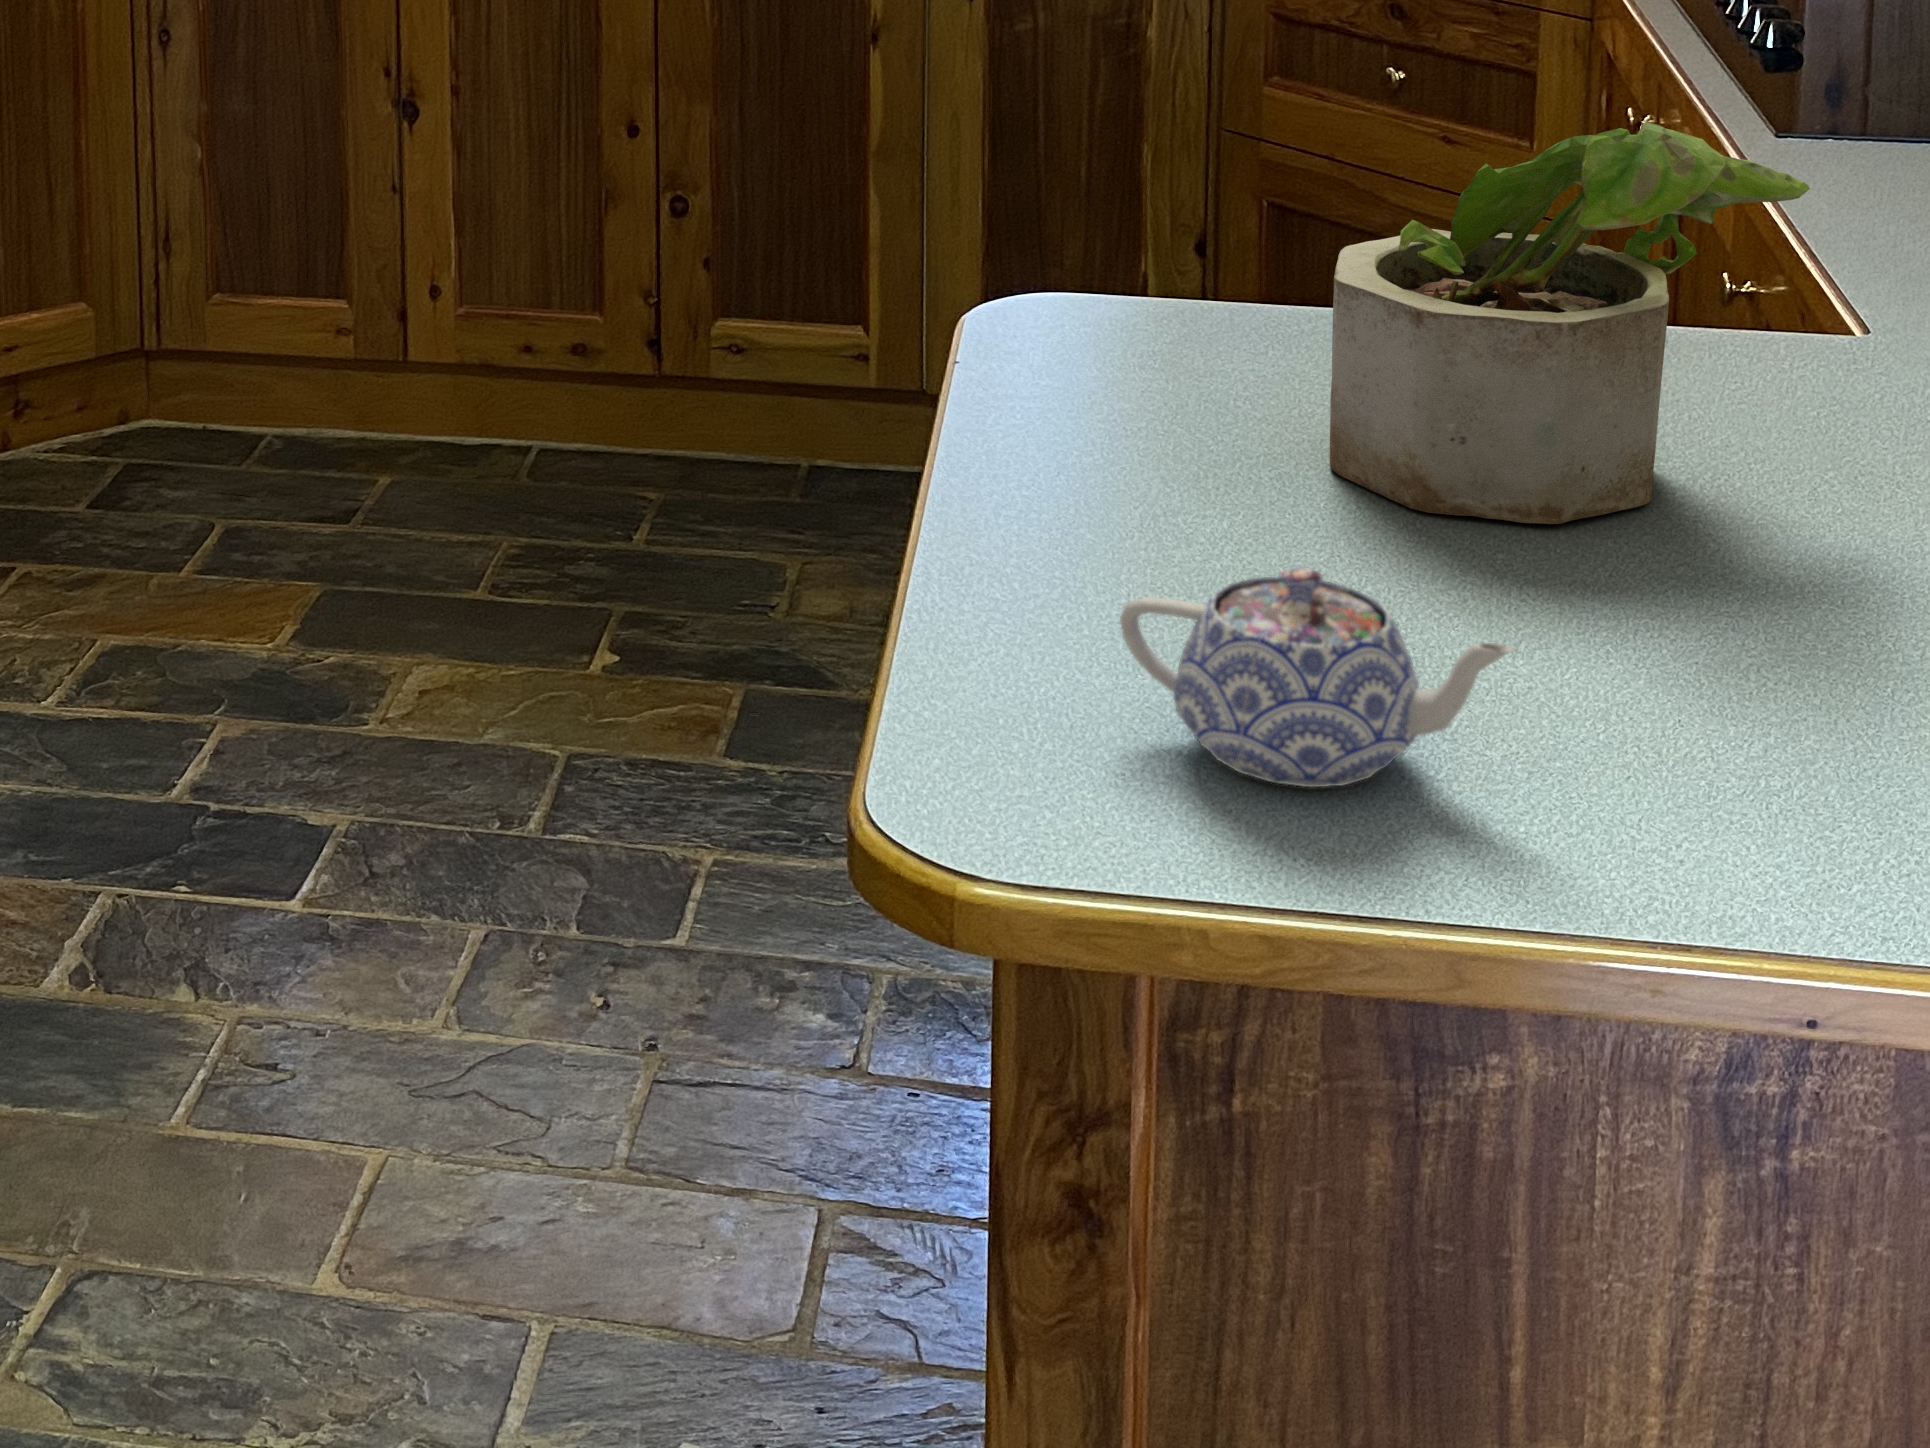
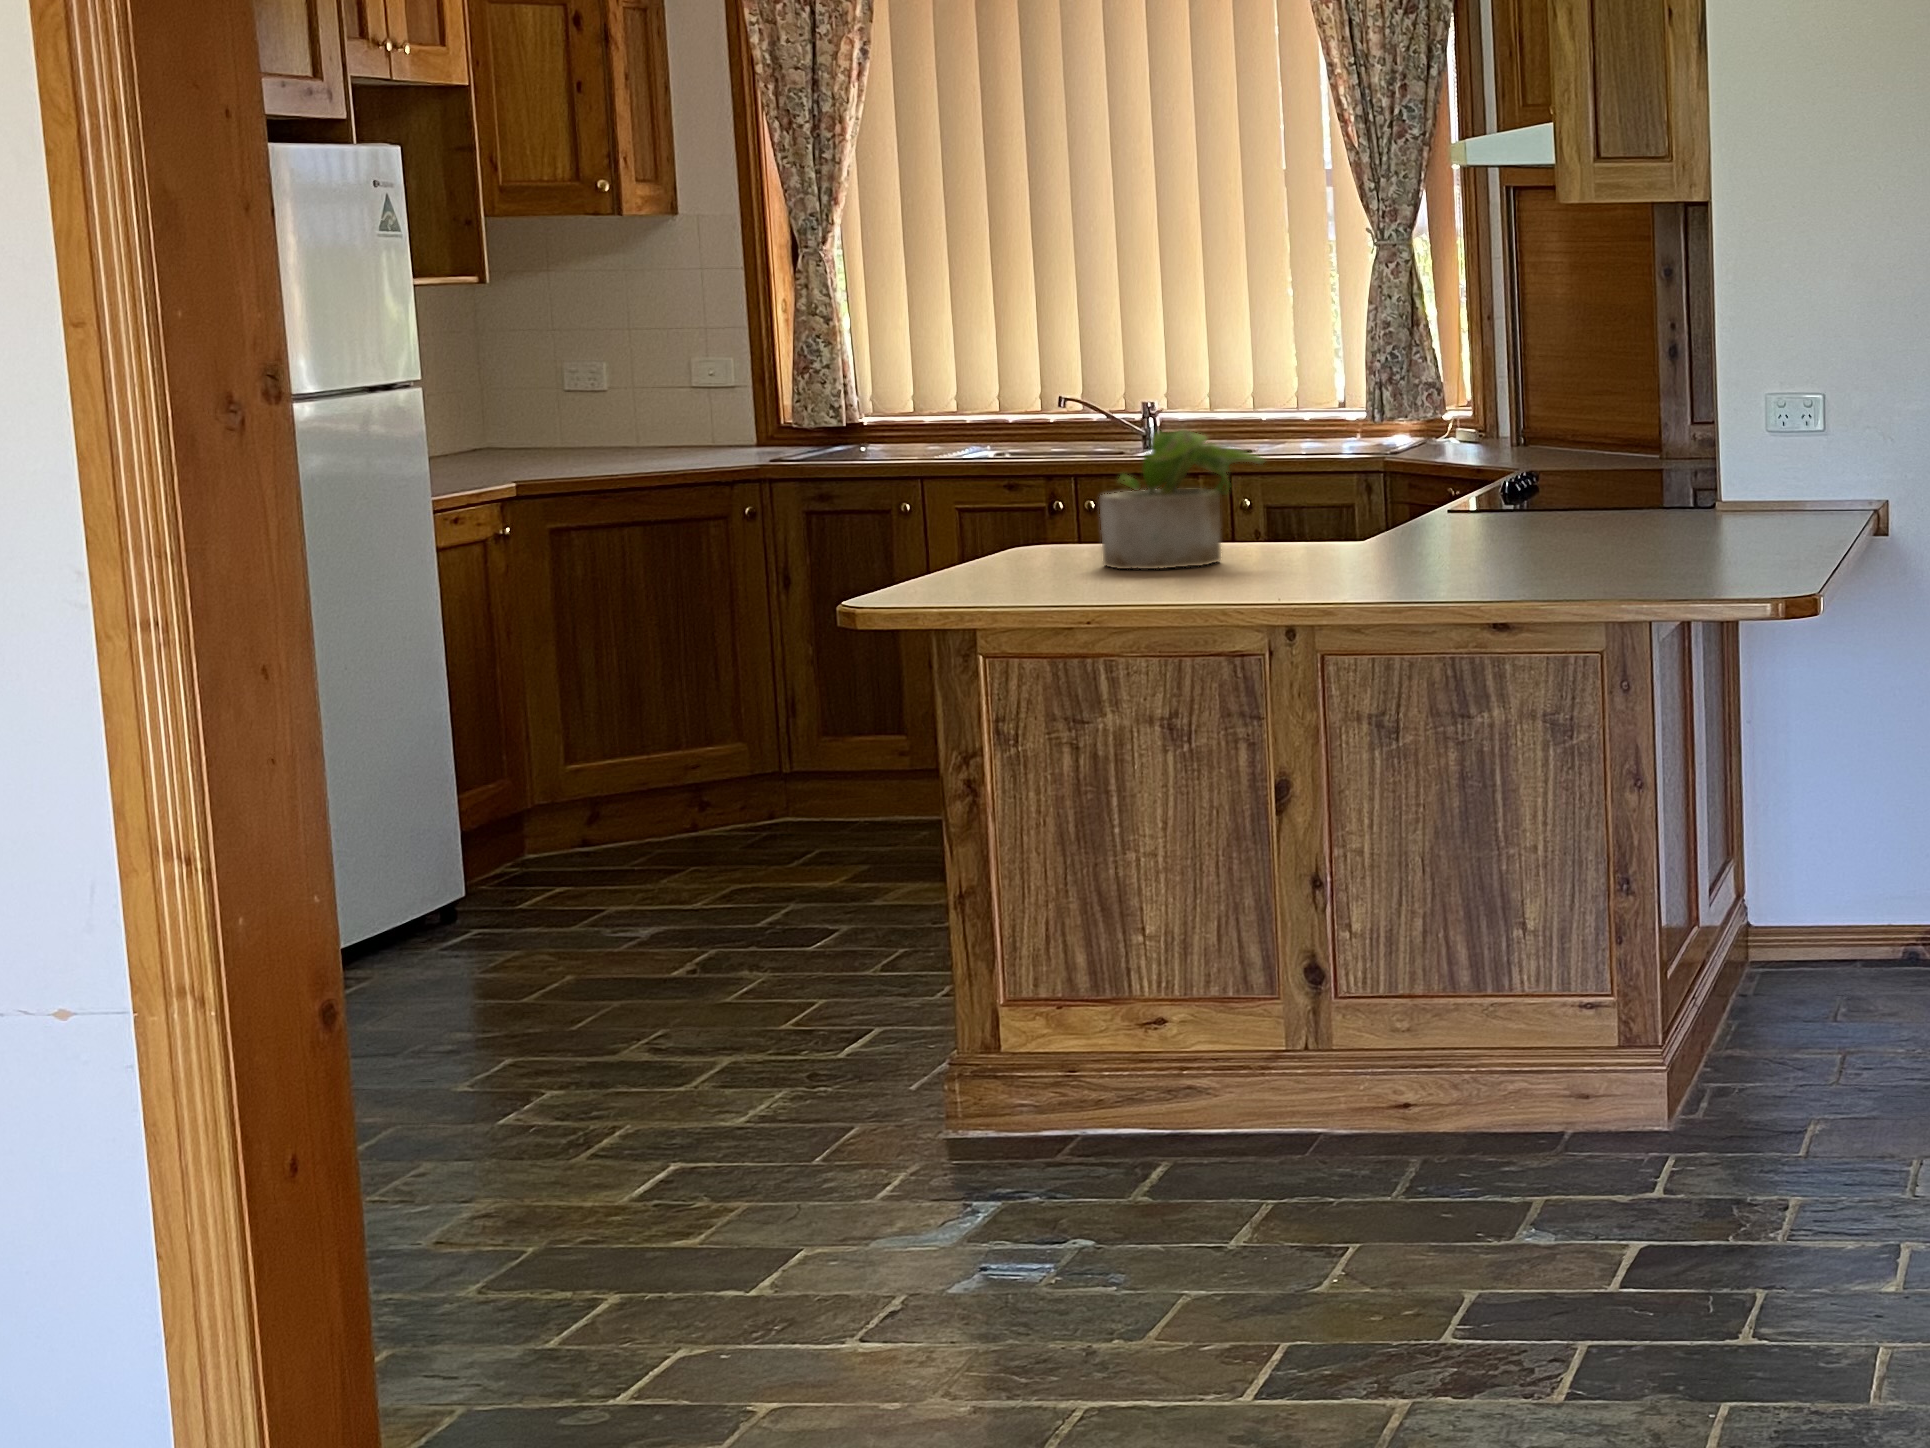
teapot: present [1120,567,1515,787] -> none [952,536,1054,595]

